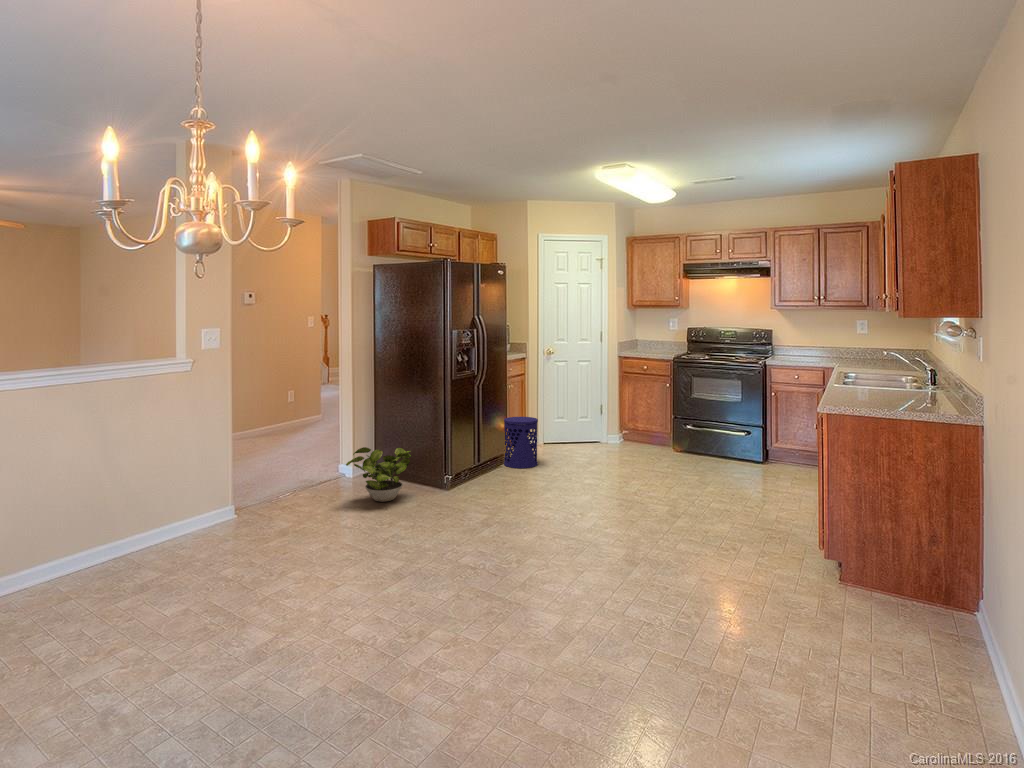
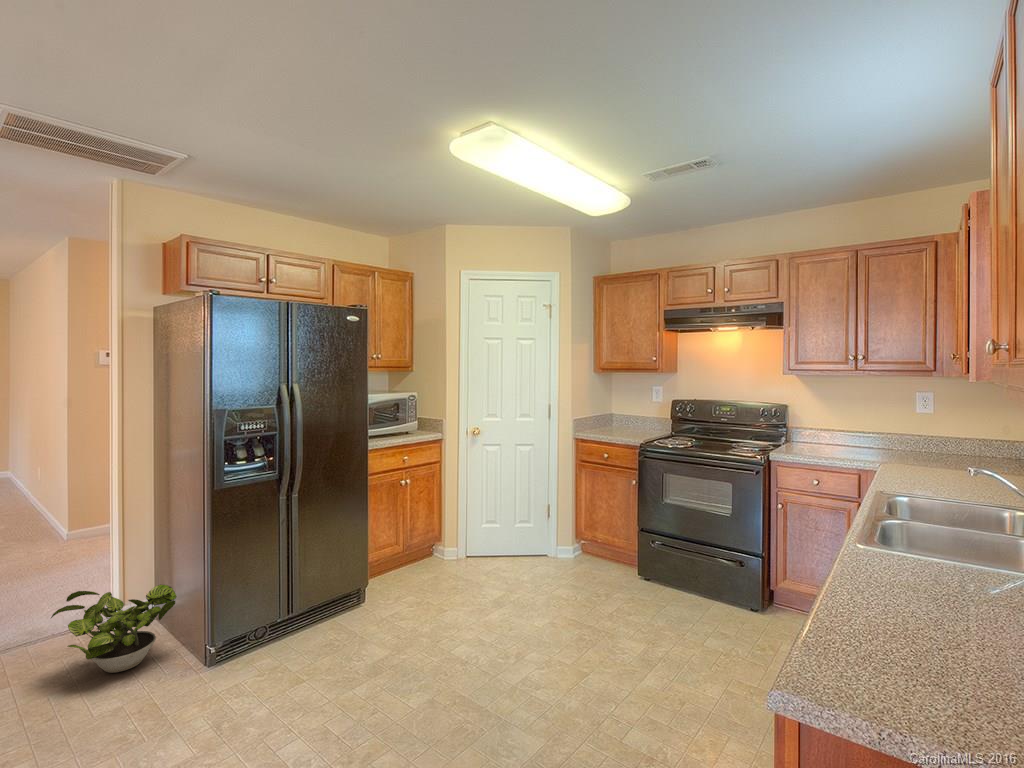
waste bin: present [504,417,538,468] -> none [376,523,424,603]

